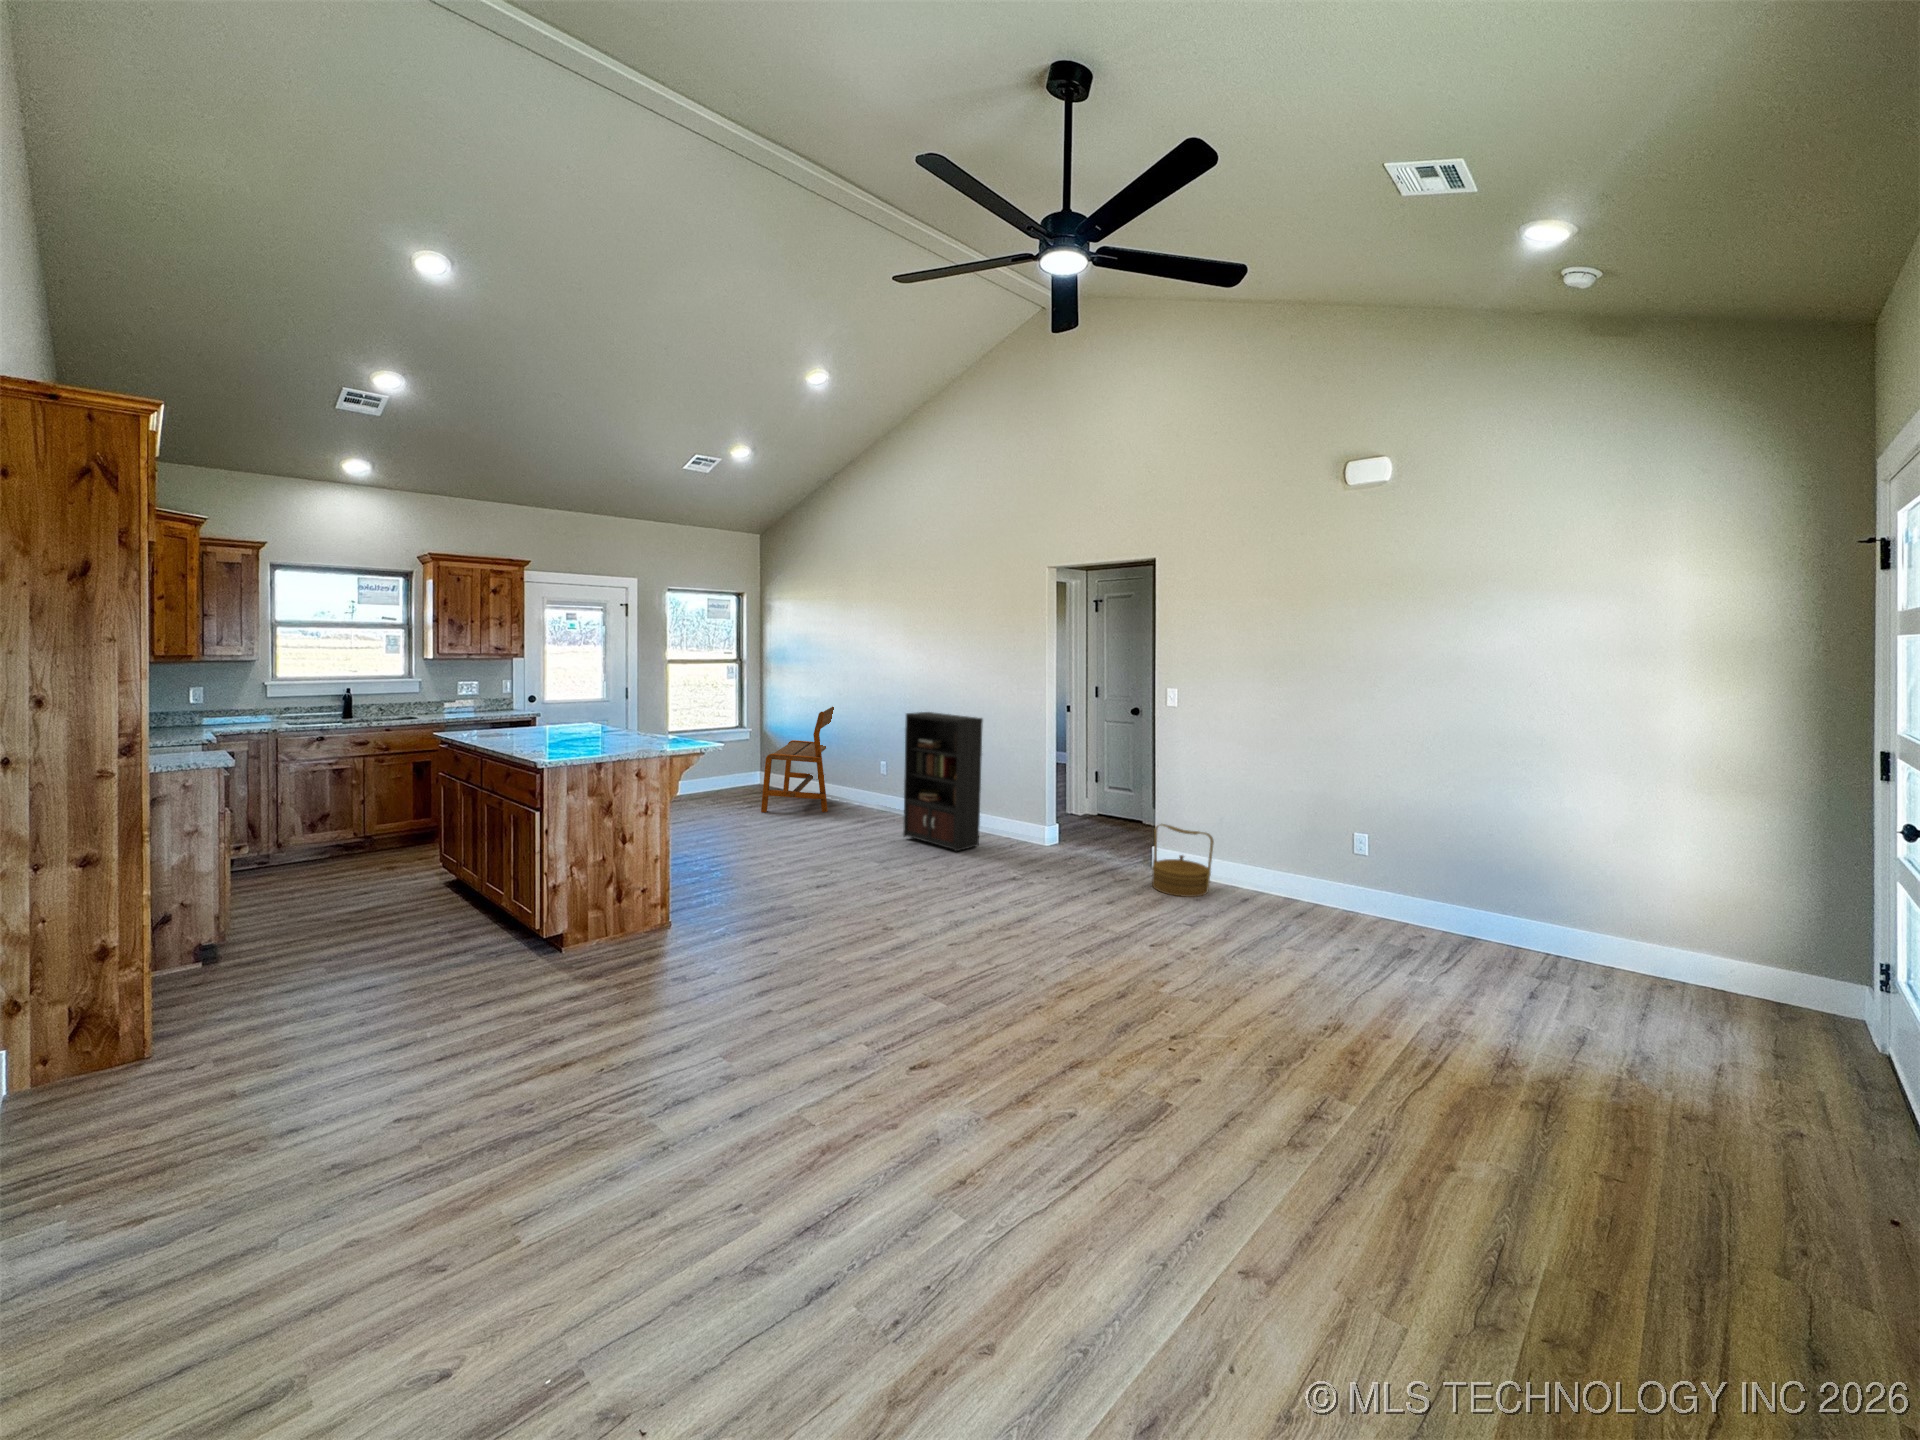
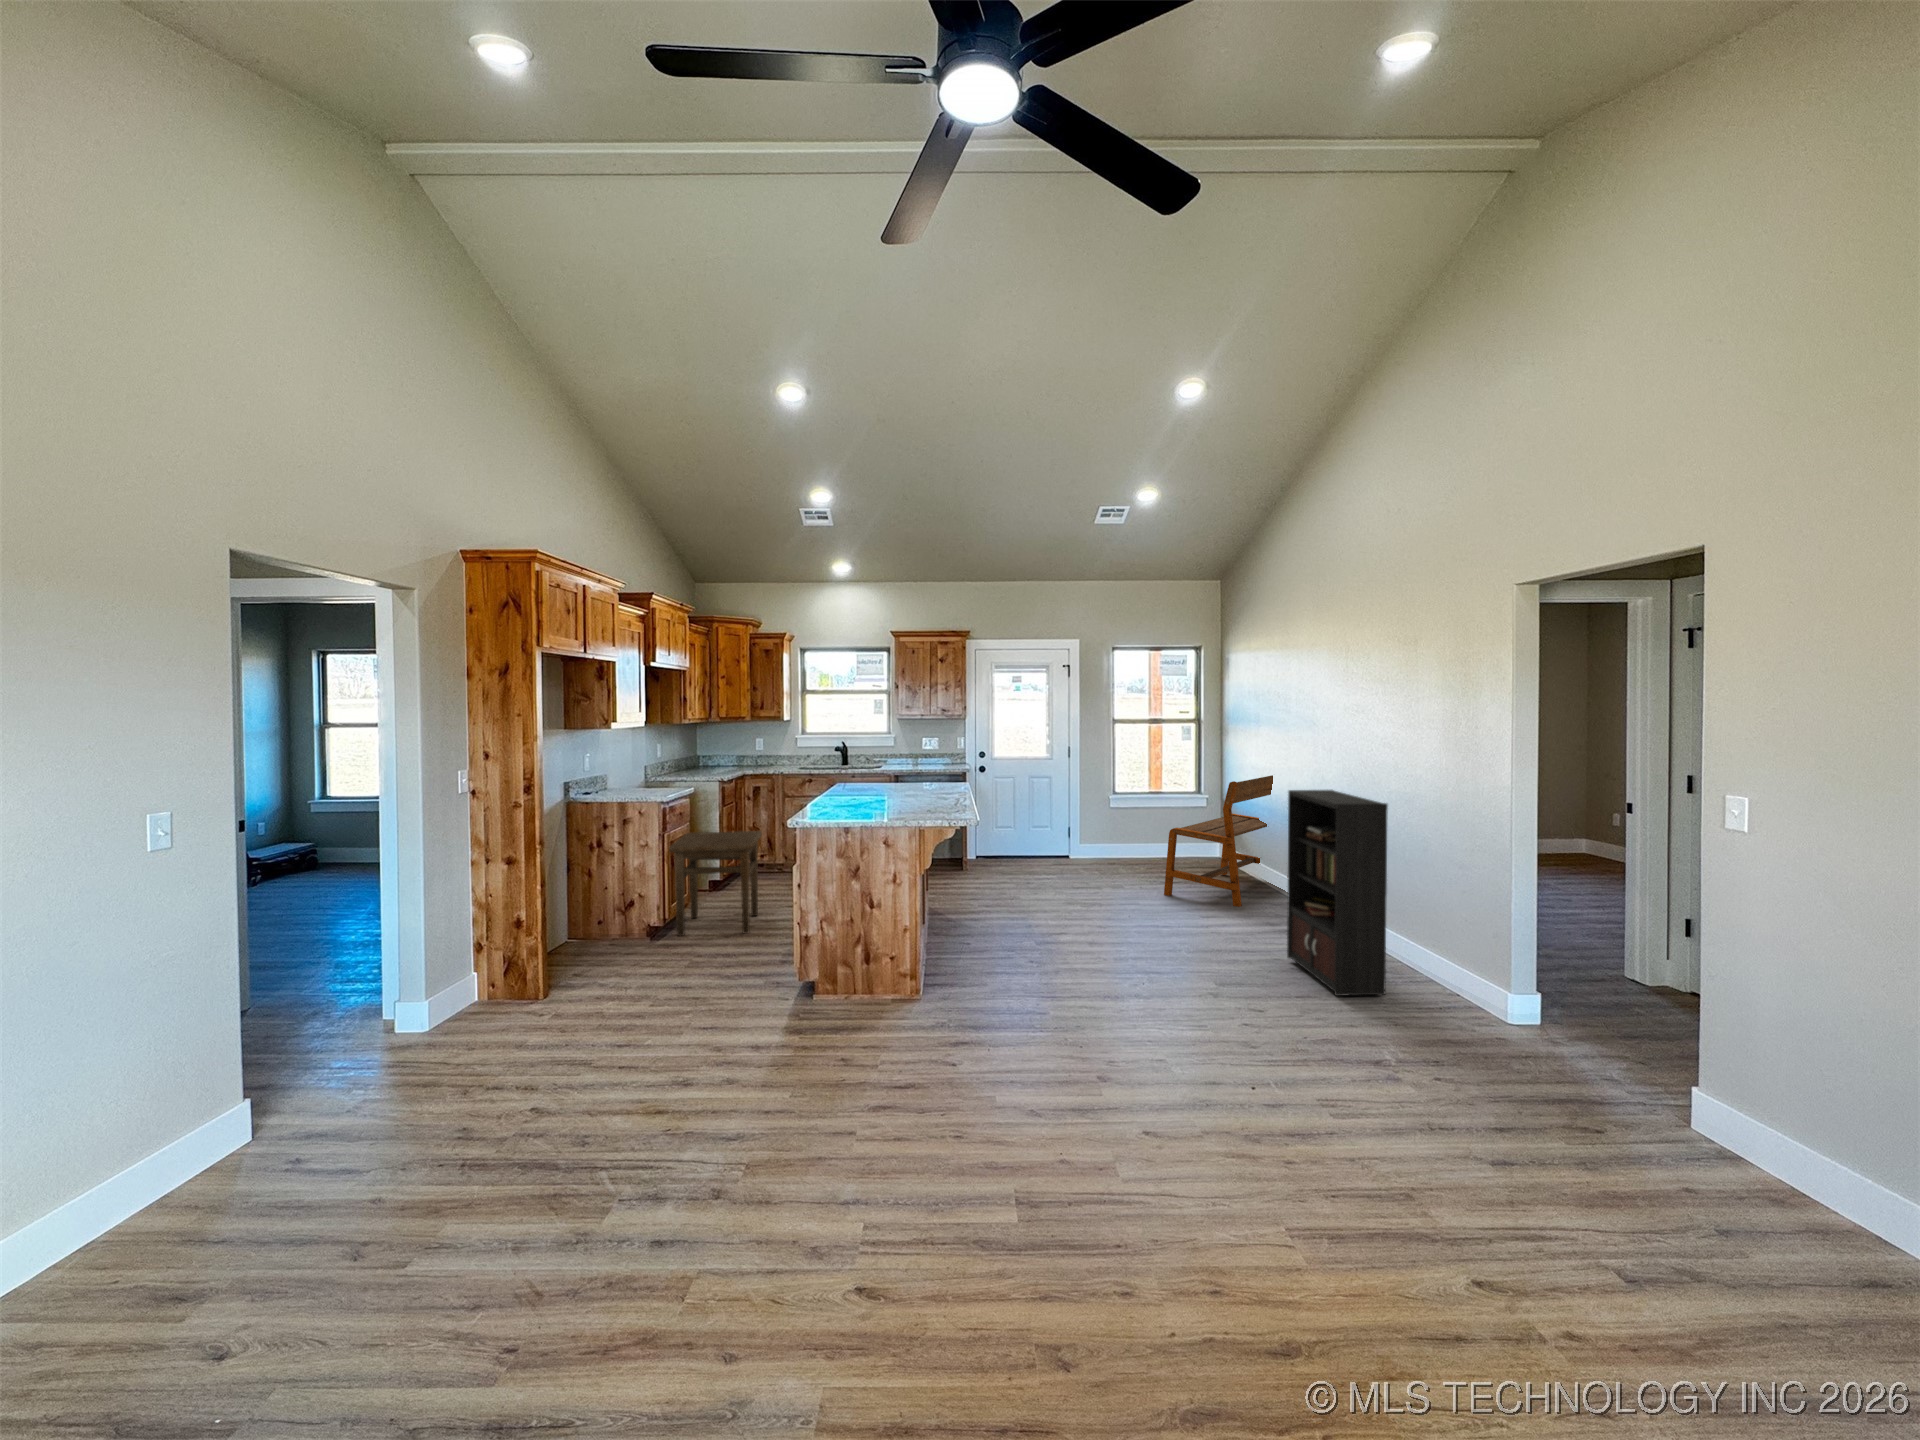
side table: none [218,794,371,940] -> present [669,831,762,936]
woven basket: present [1152,824,1214,897] -> none [1646,1037,1807,1218]

